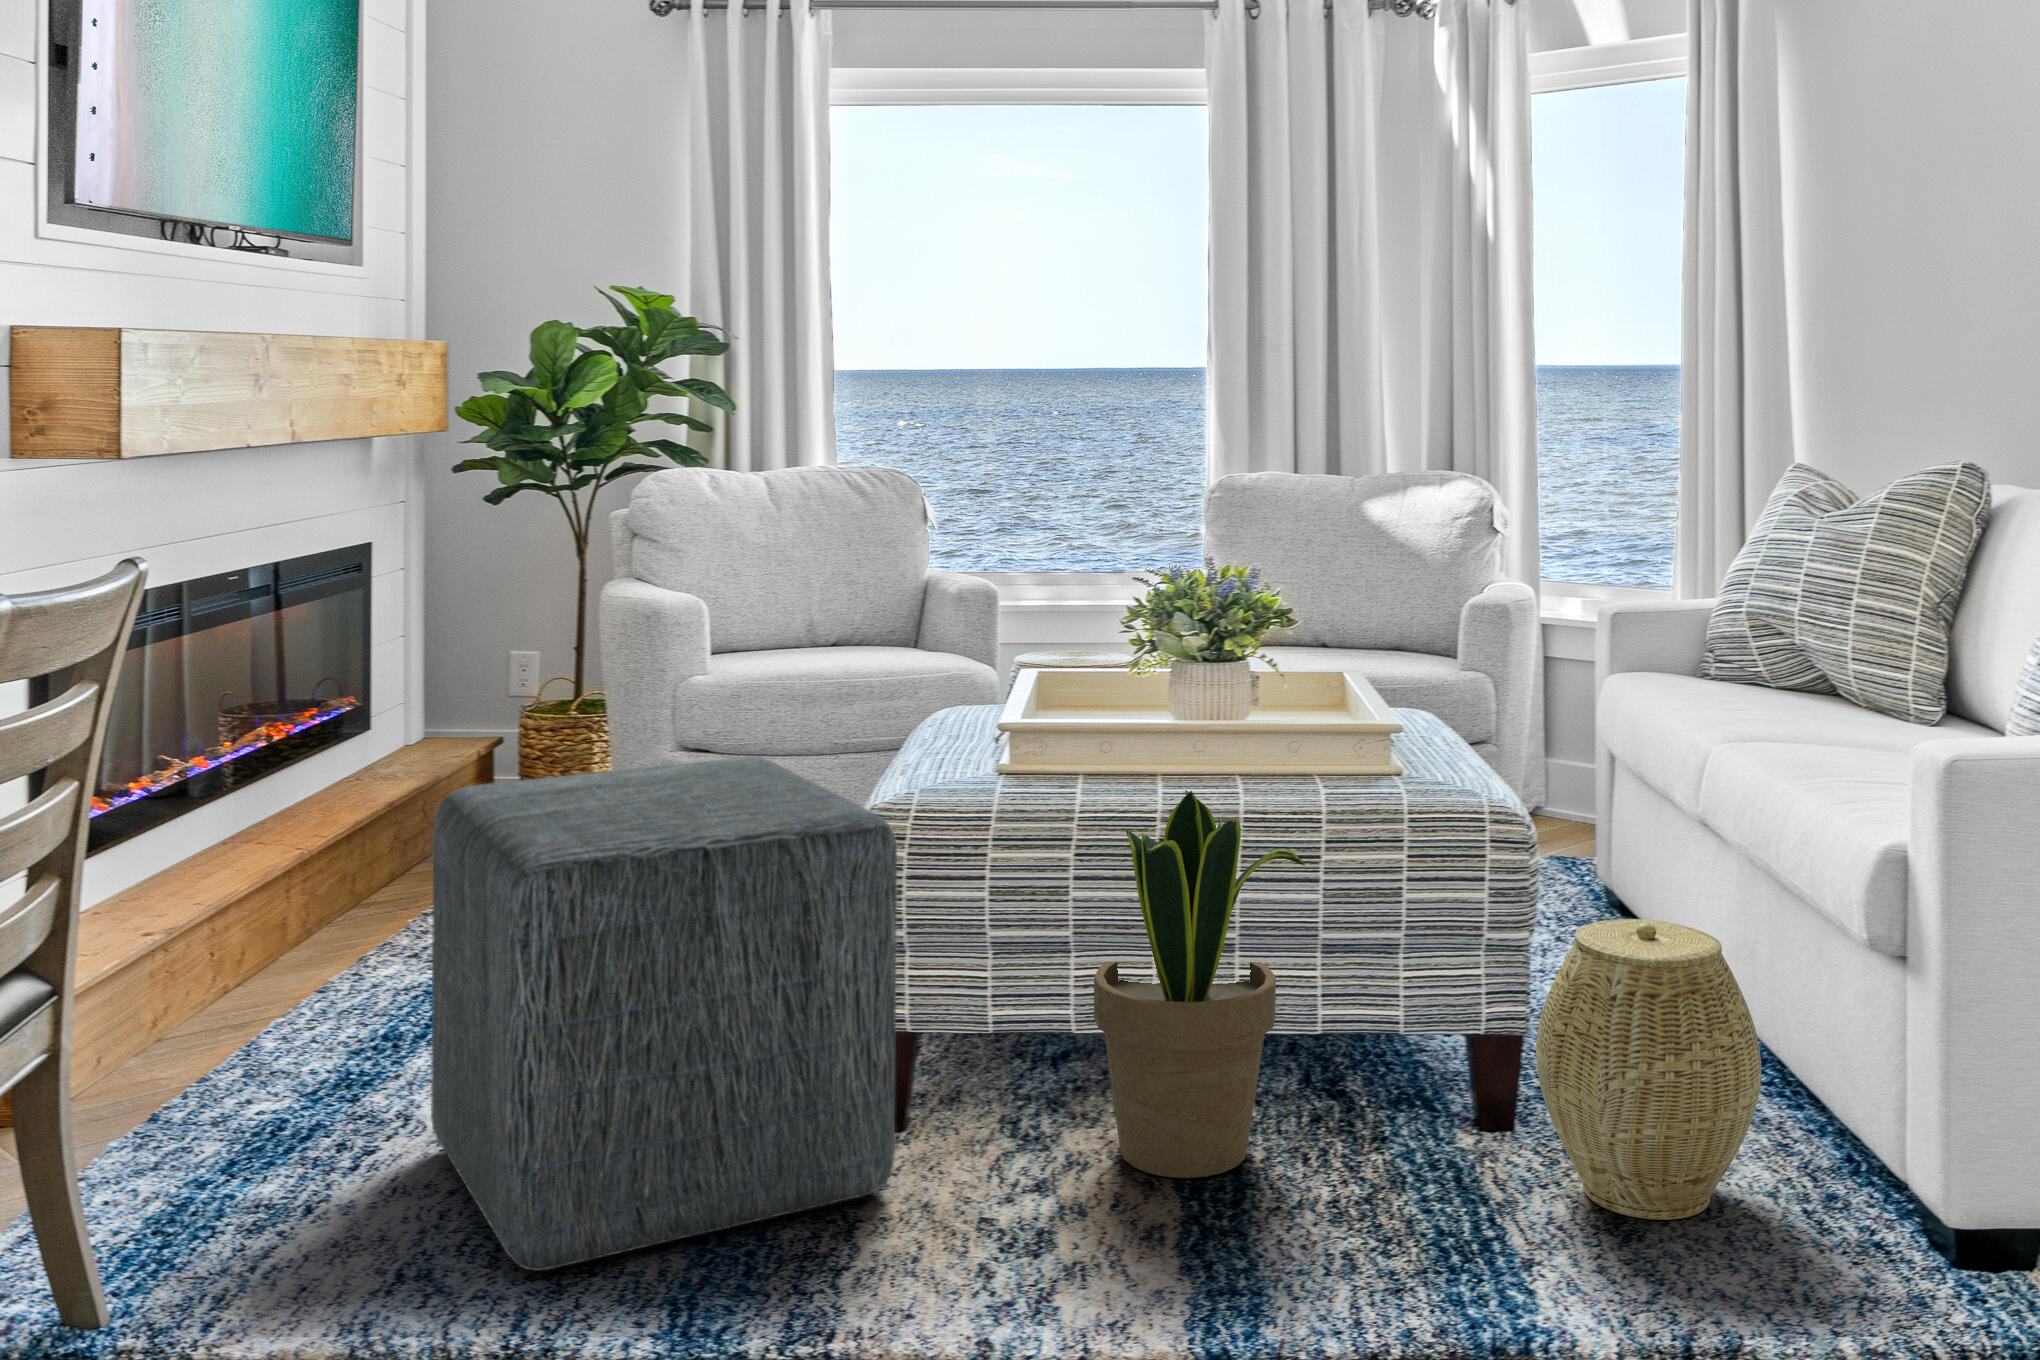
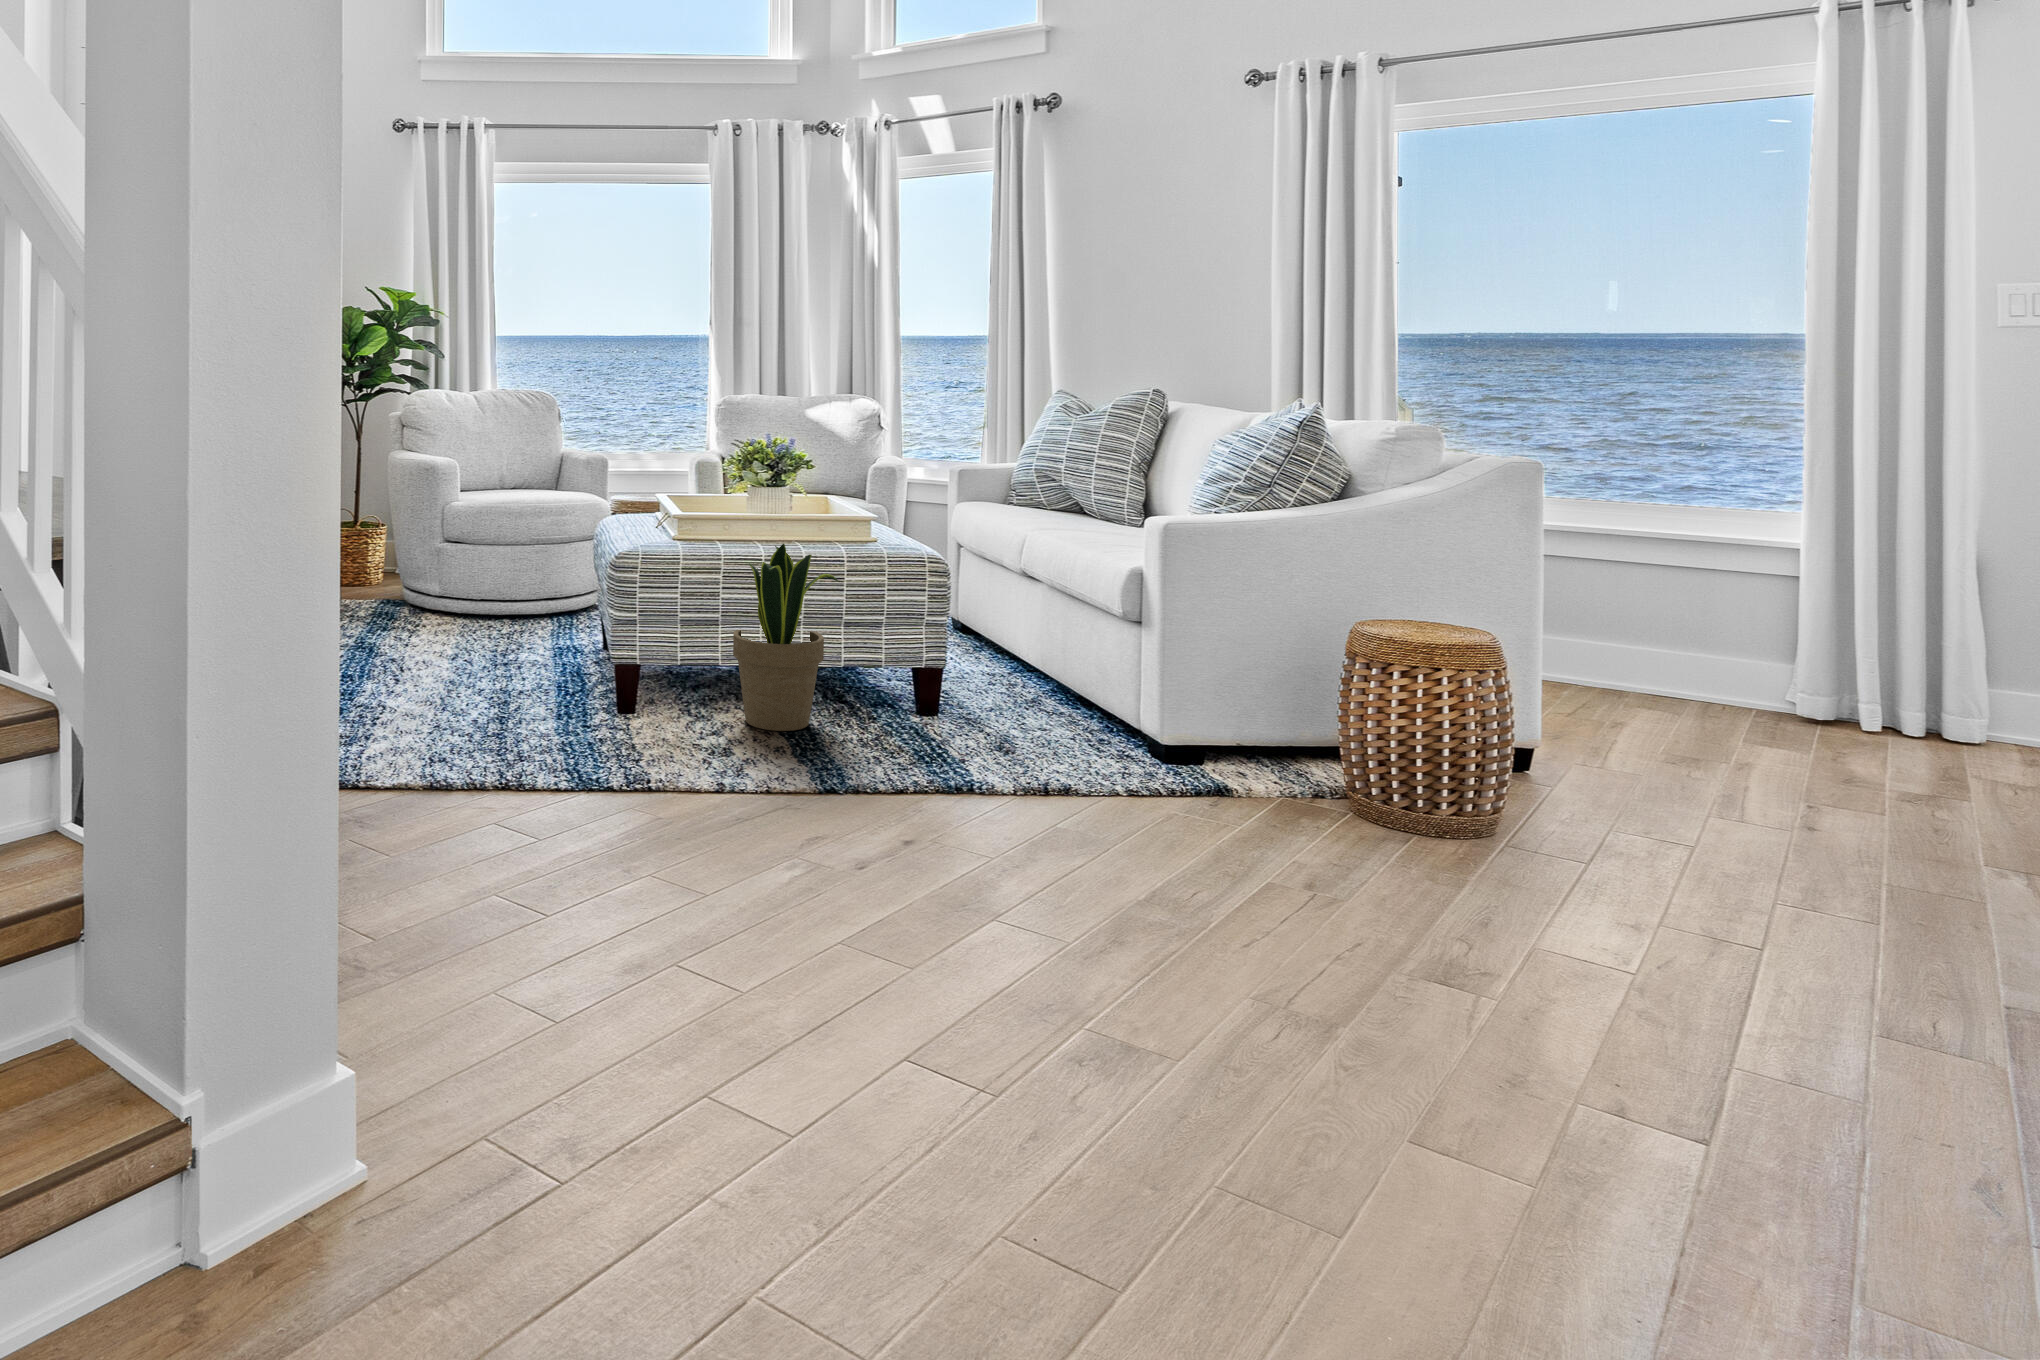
ottoman: present [431,757,897,1271] -> none [409,530,646,758]
woven basket: present [1536,919,1761,1220] -> none [956,607,1069,747]

